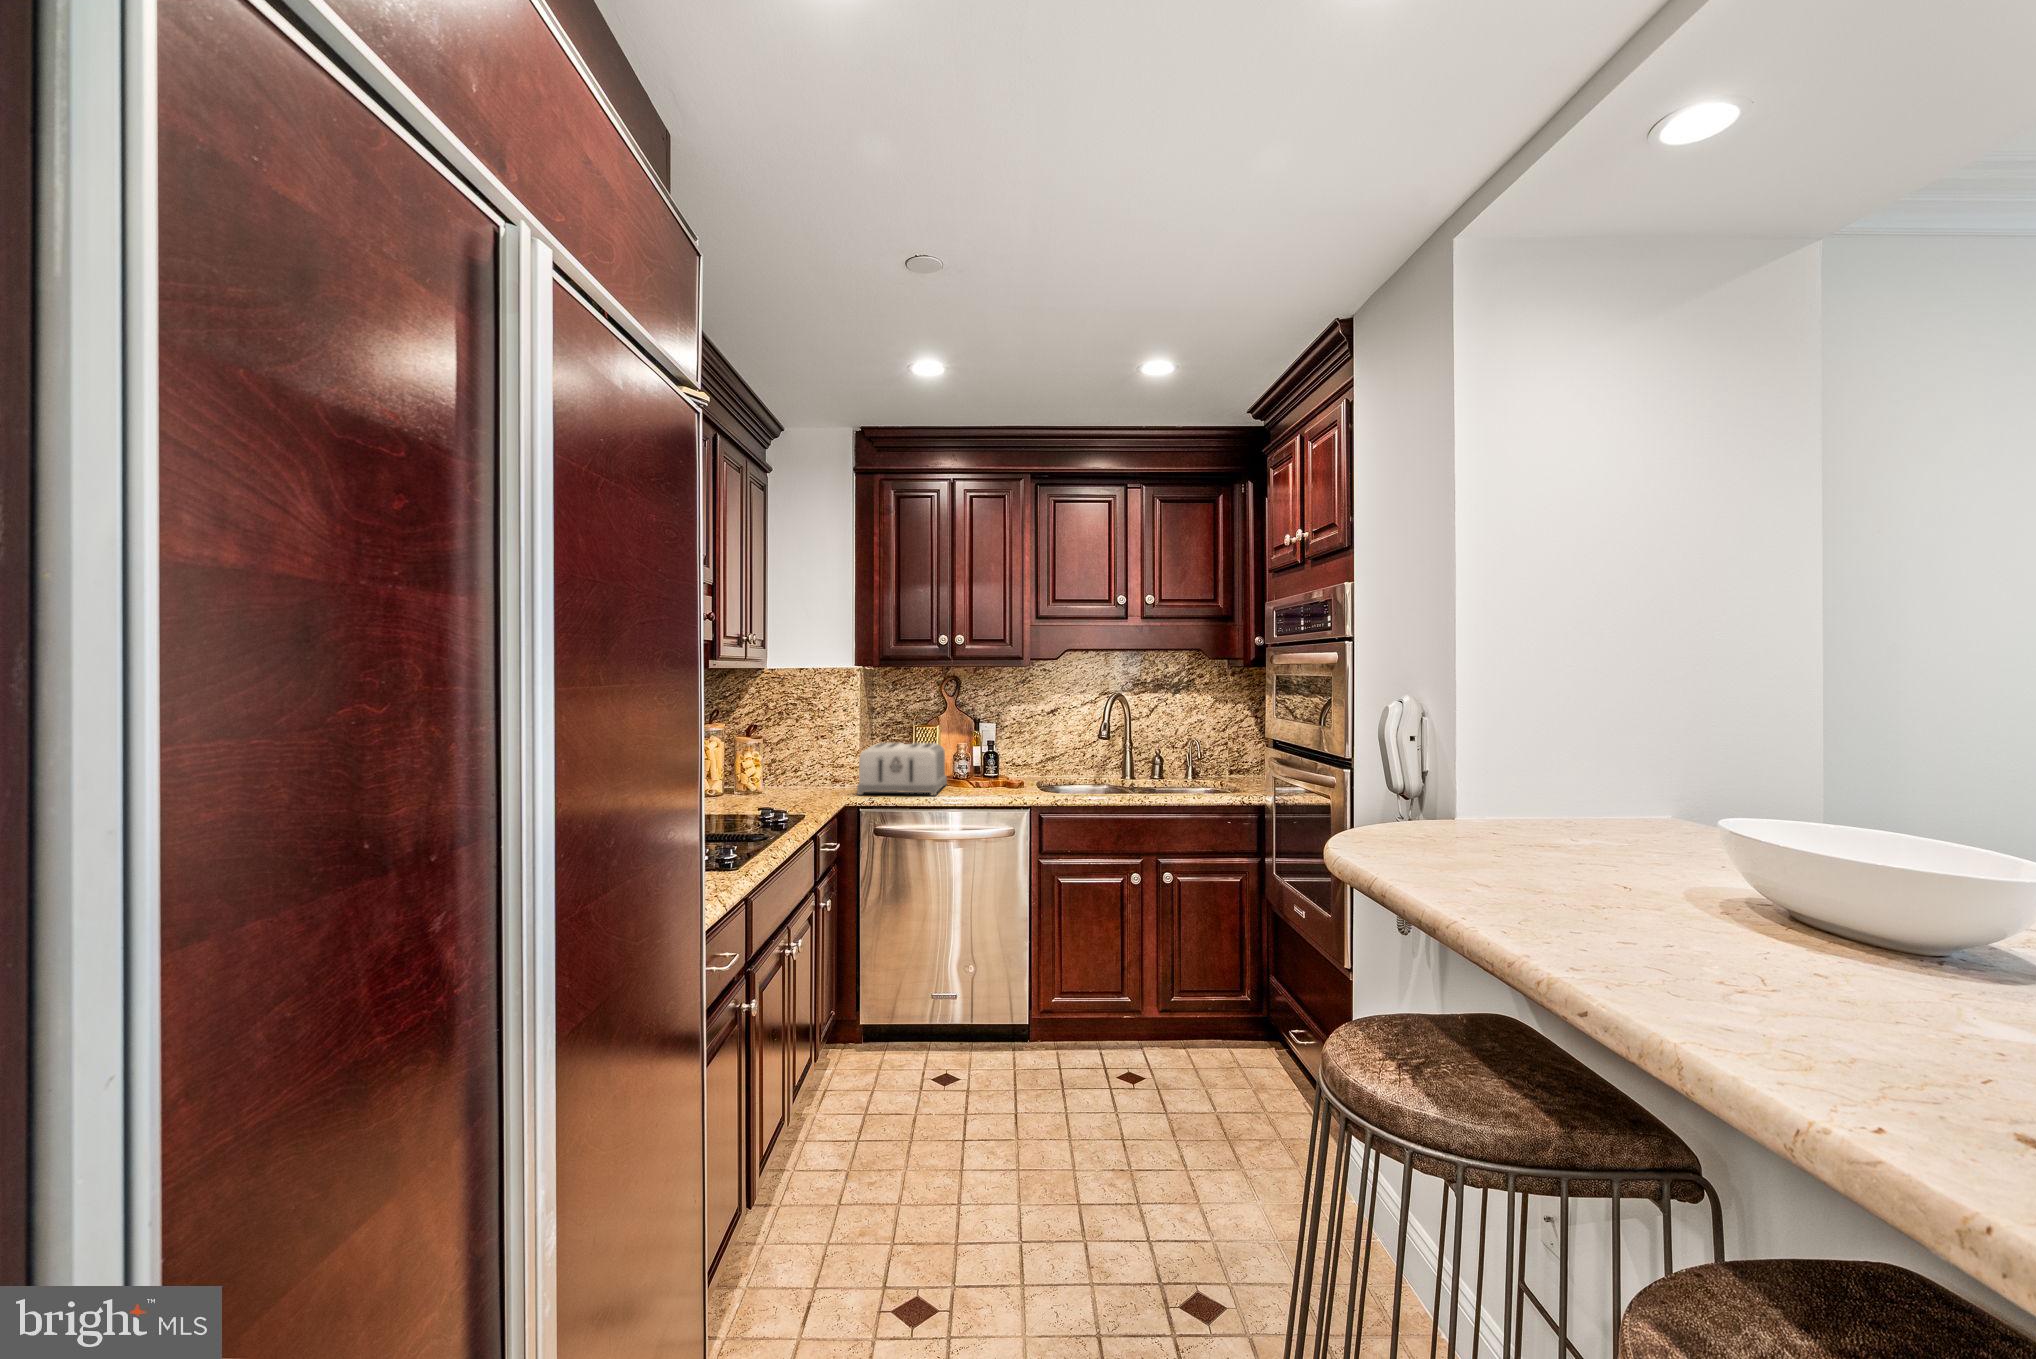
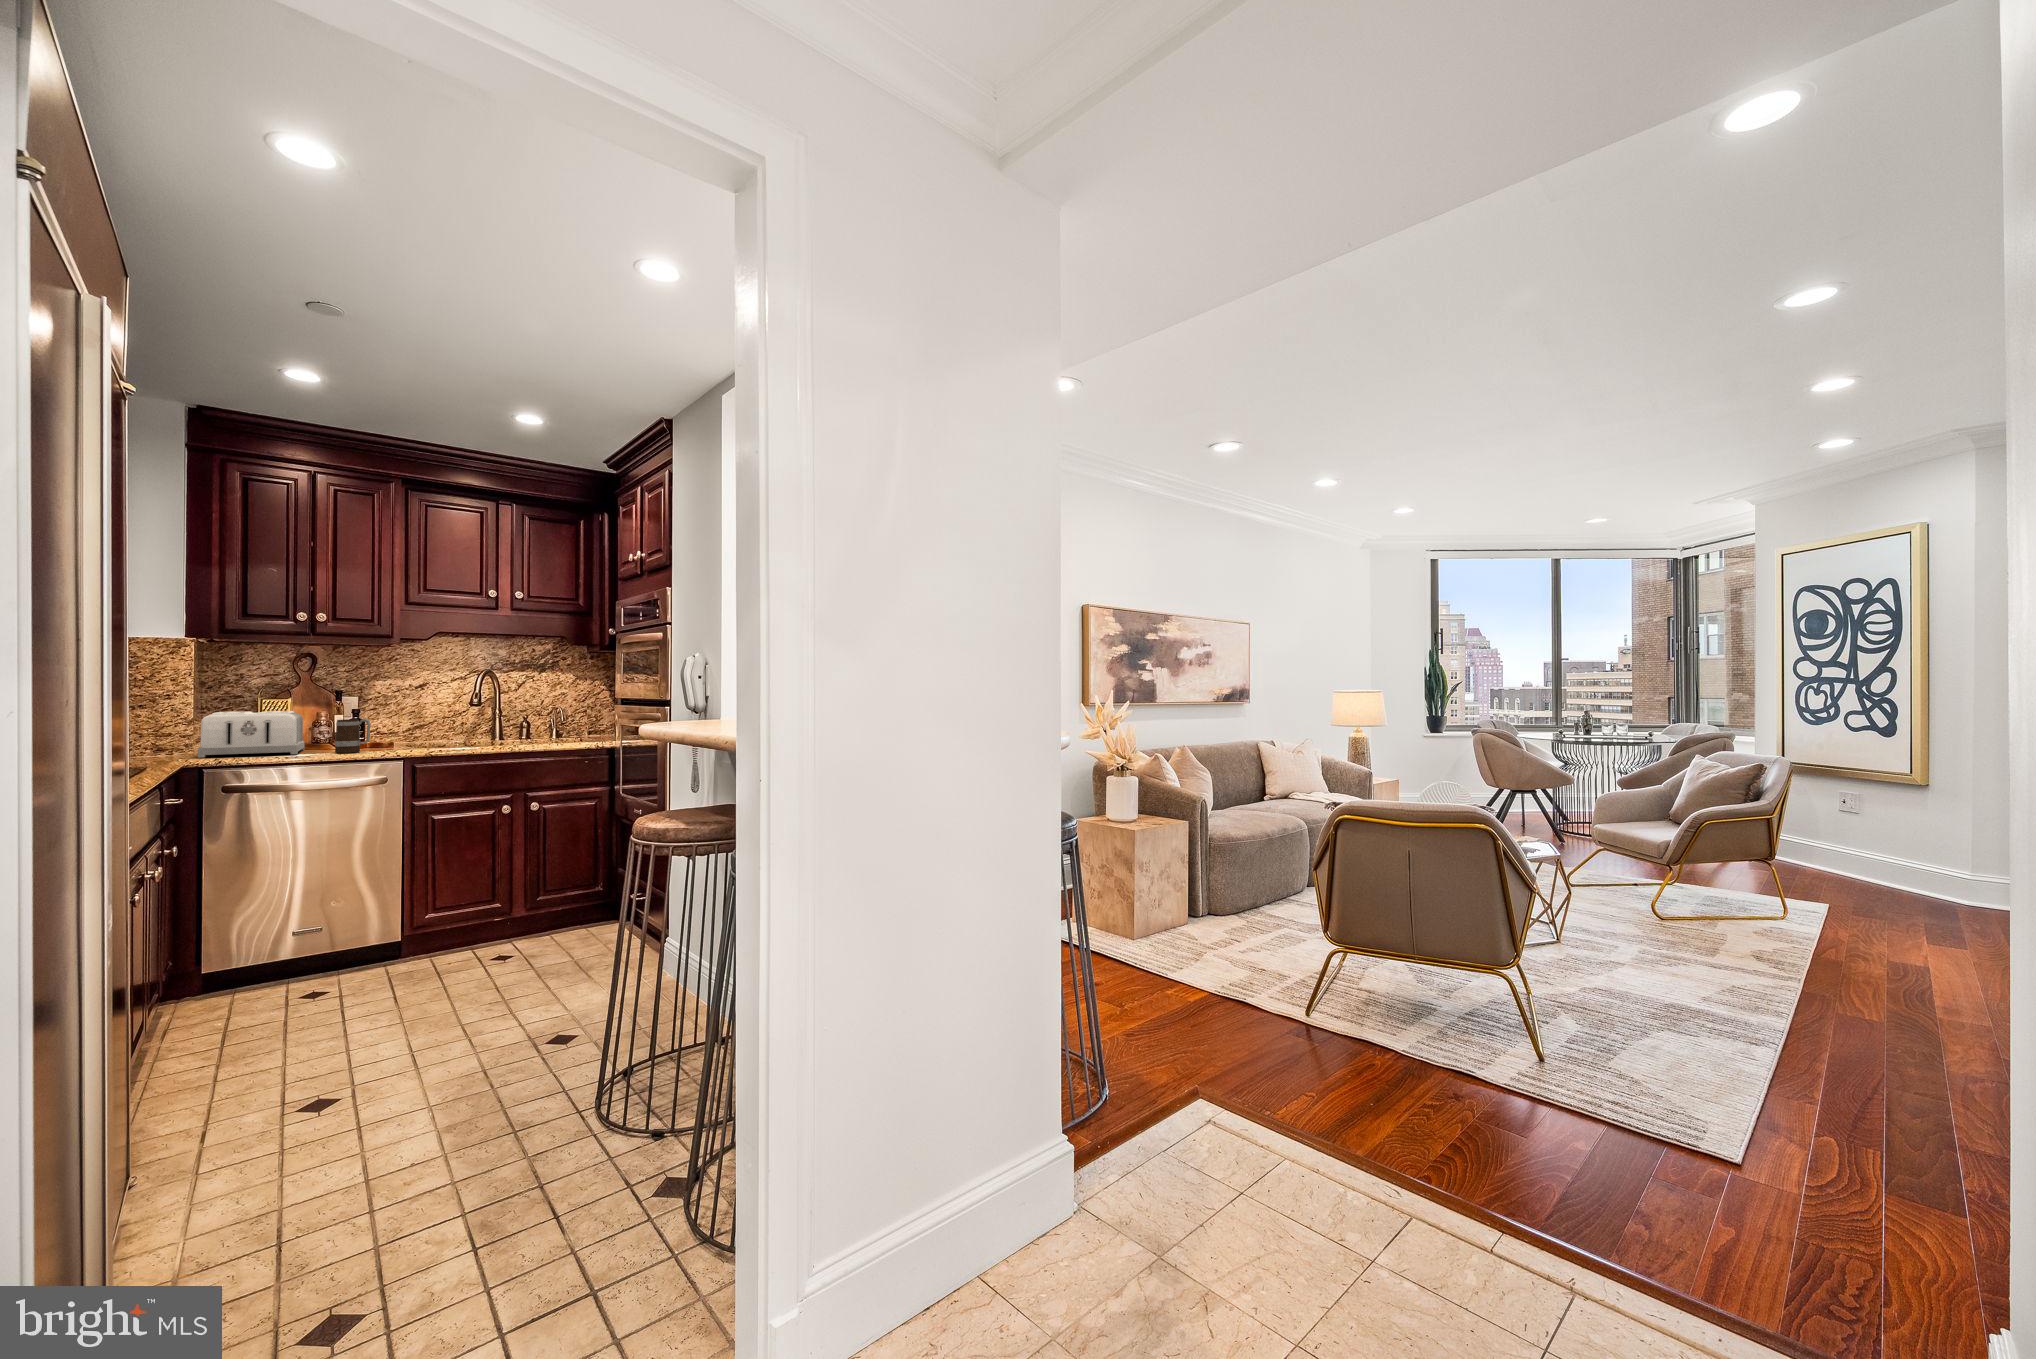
mug: none [969,757,1001,796] -> present [335,719,371,753]

